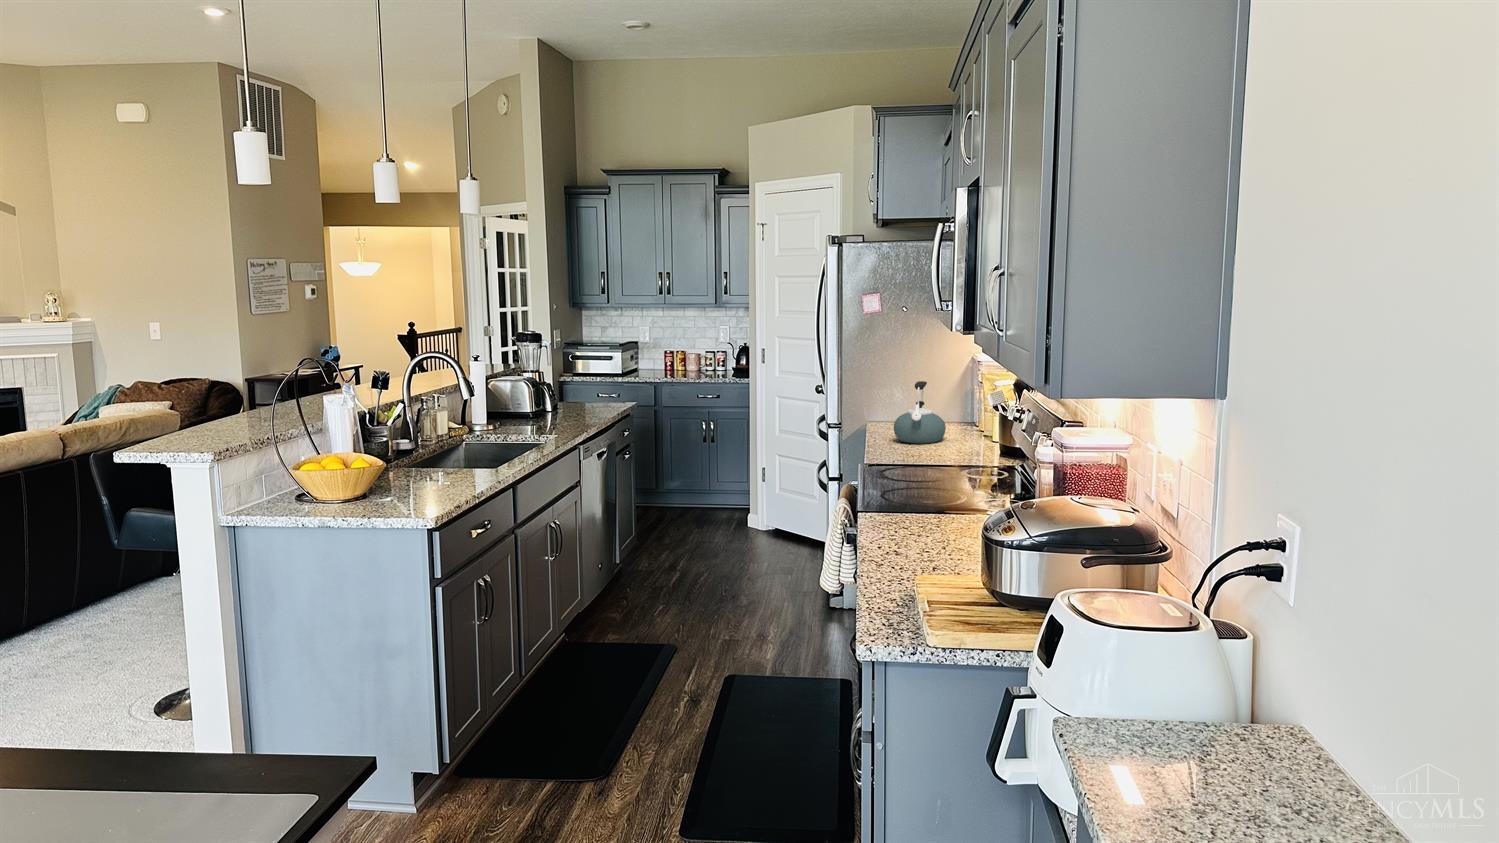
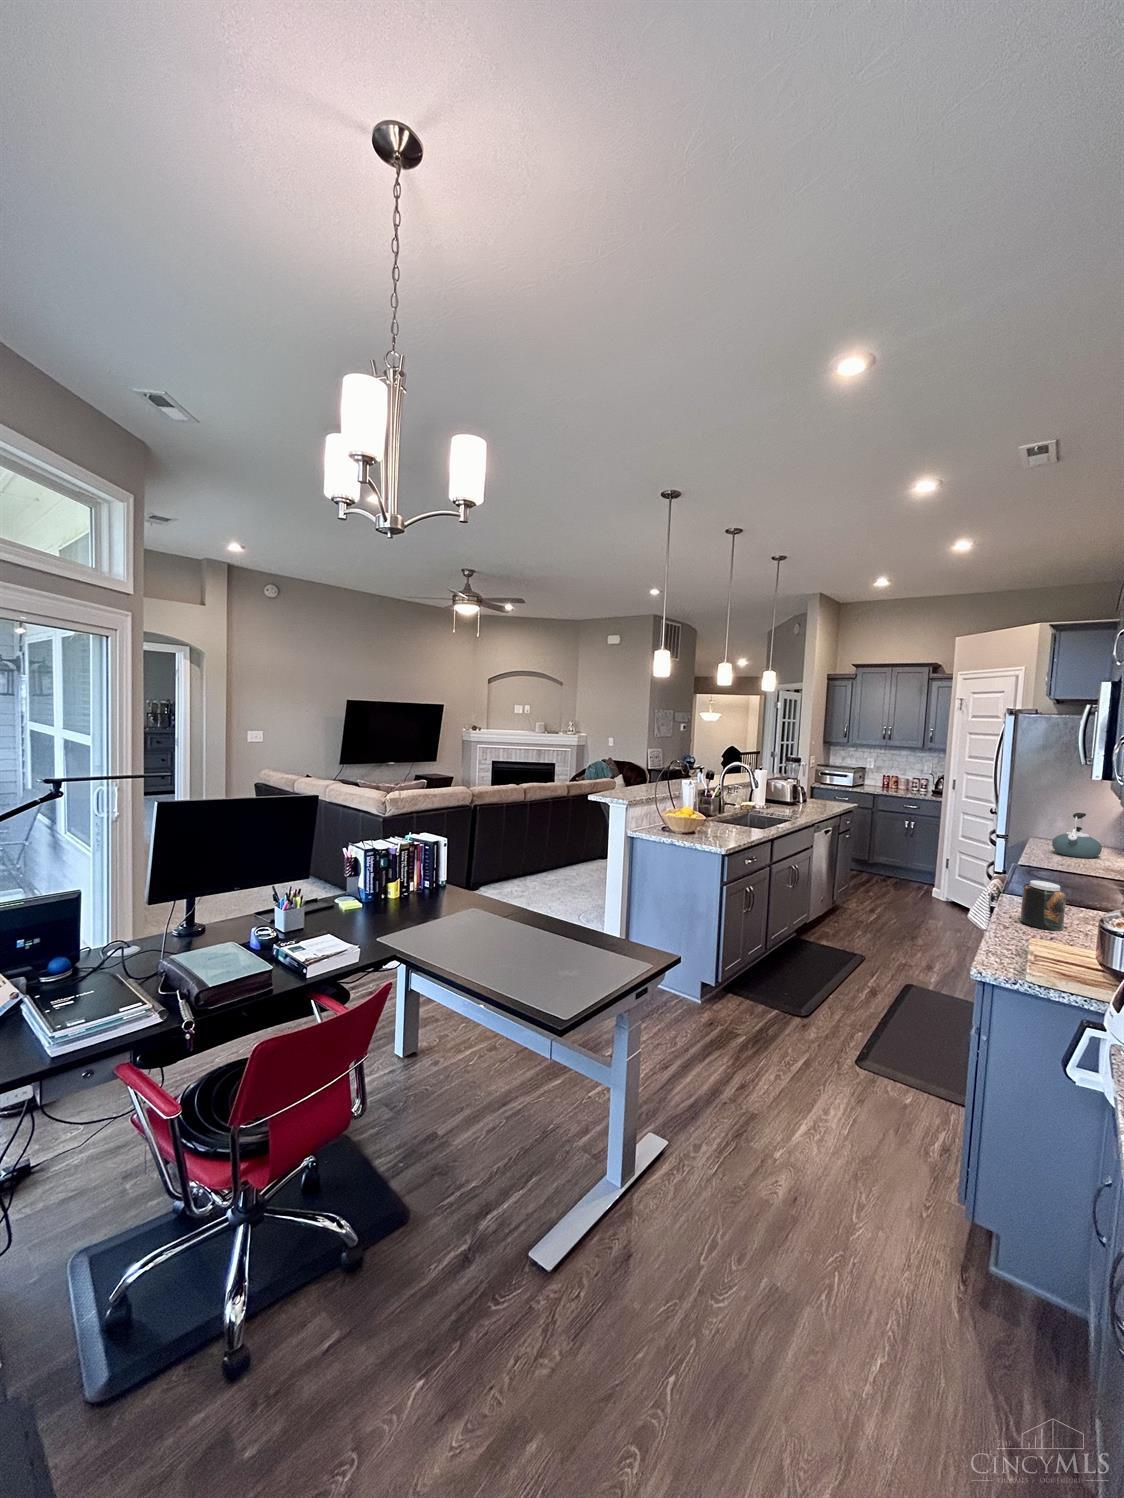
jar: none [893,488,943,557] -> present [1021,880,1066,931]

